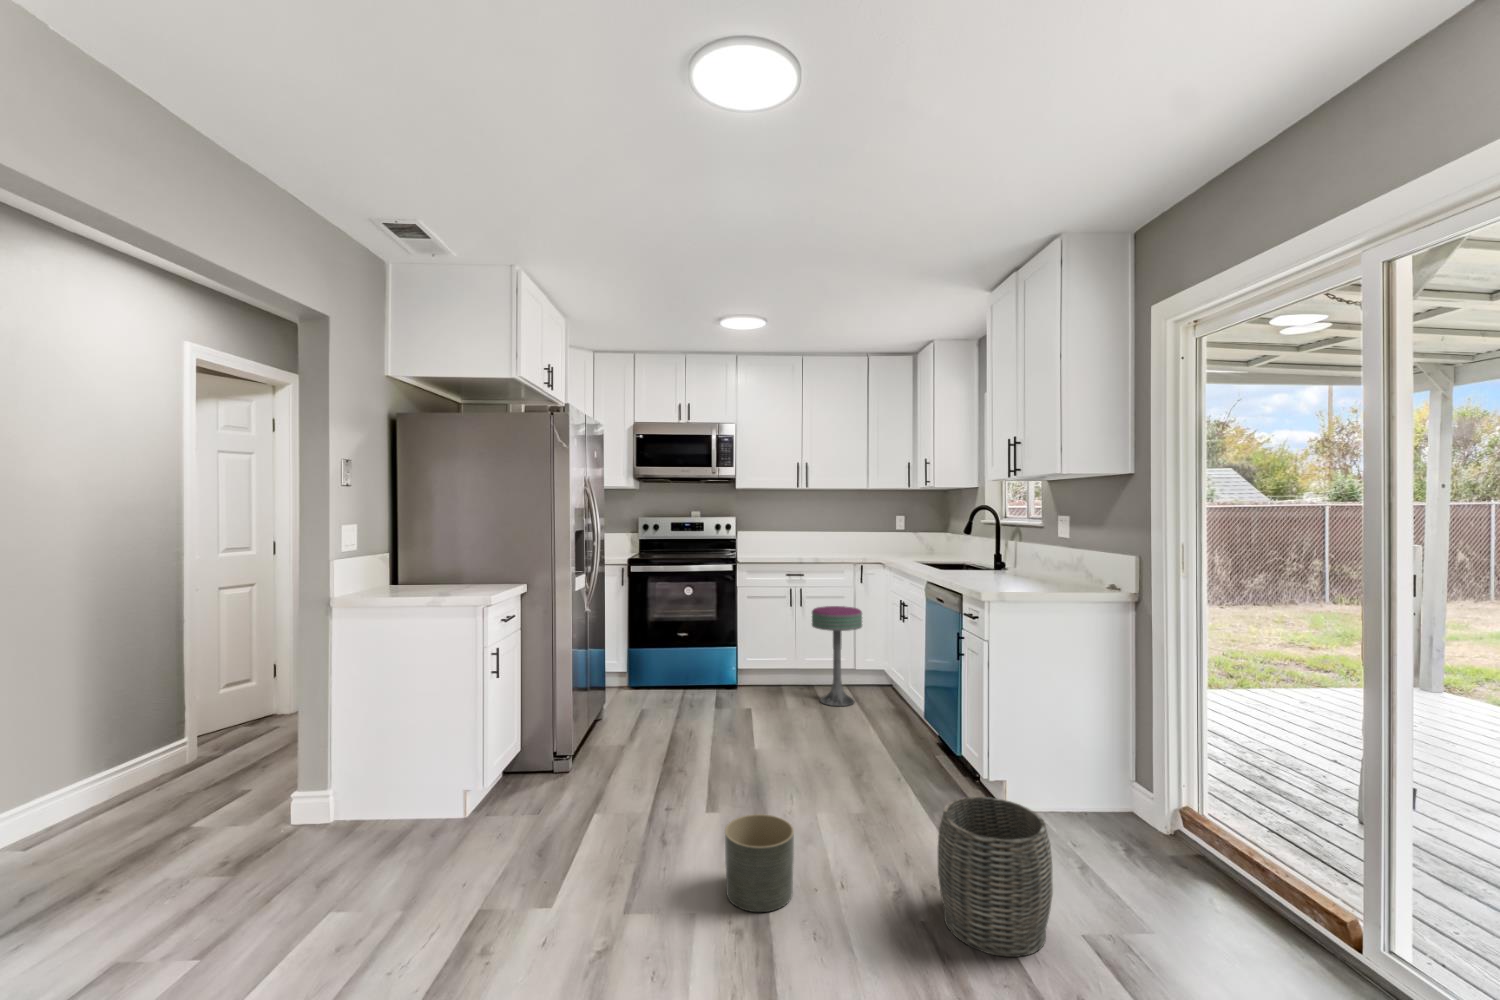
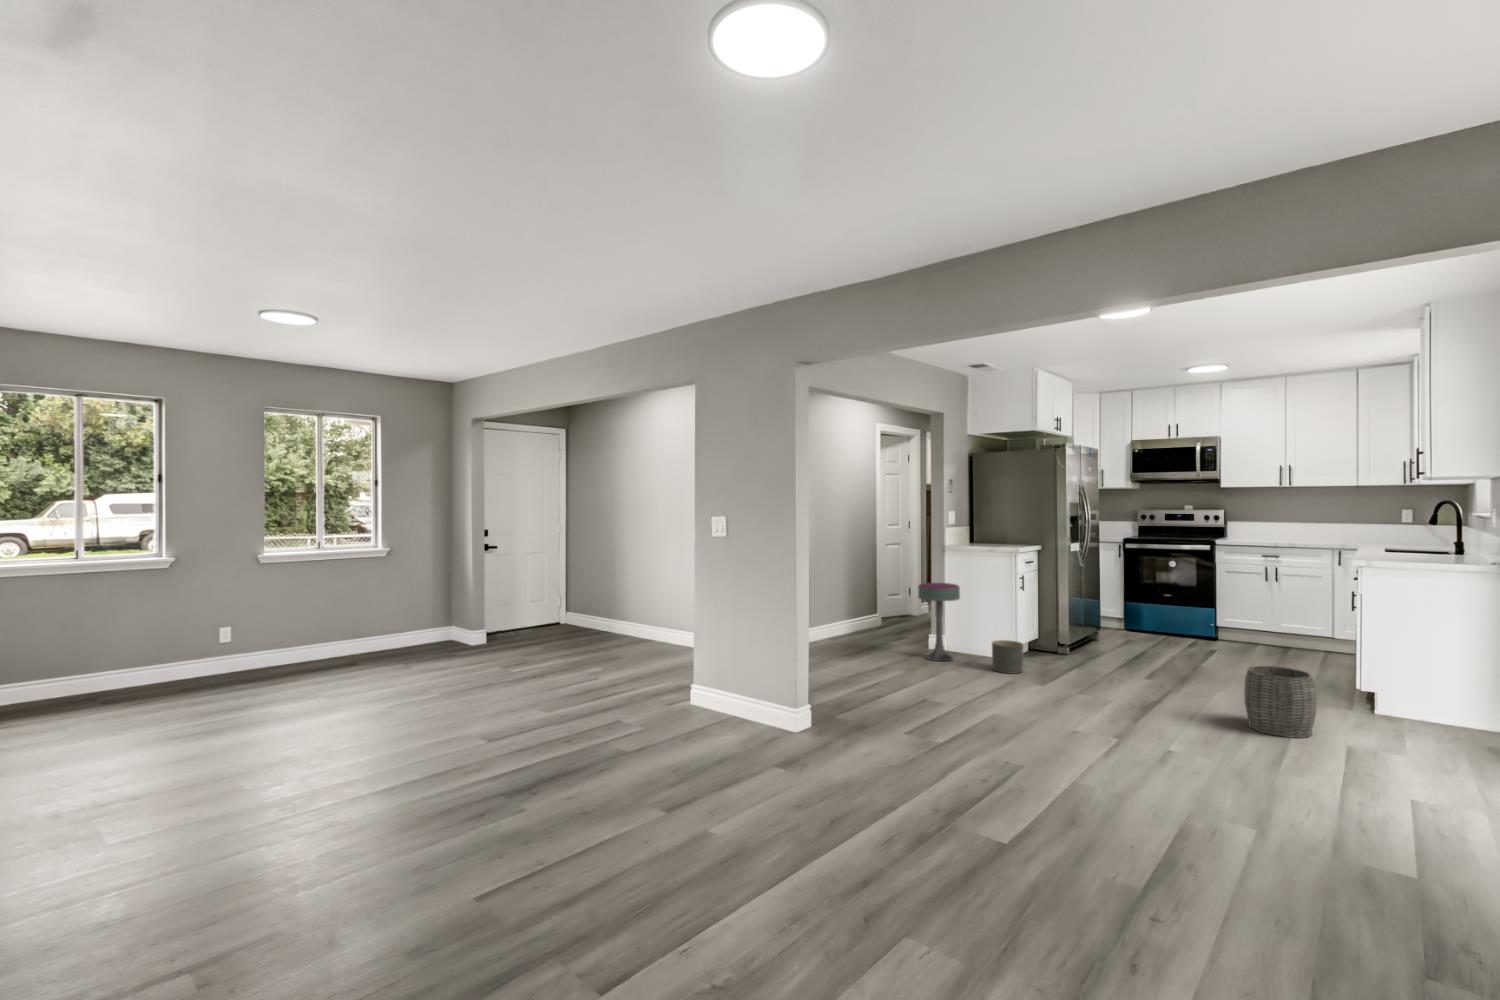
bar stool: present [812,606,862,706] -> present [918,583,960,661]
planter: present [725,814,794,912] -> present [992,640,1023,674]

